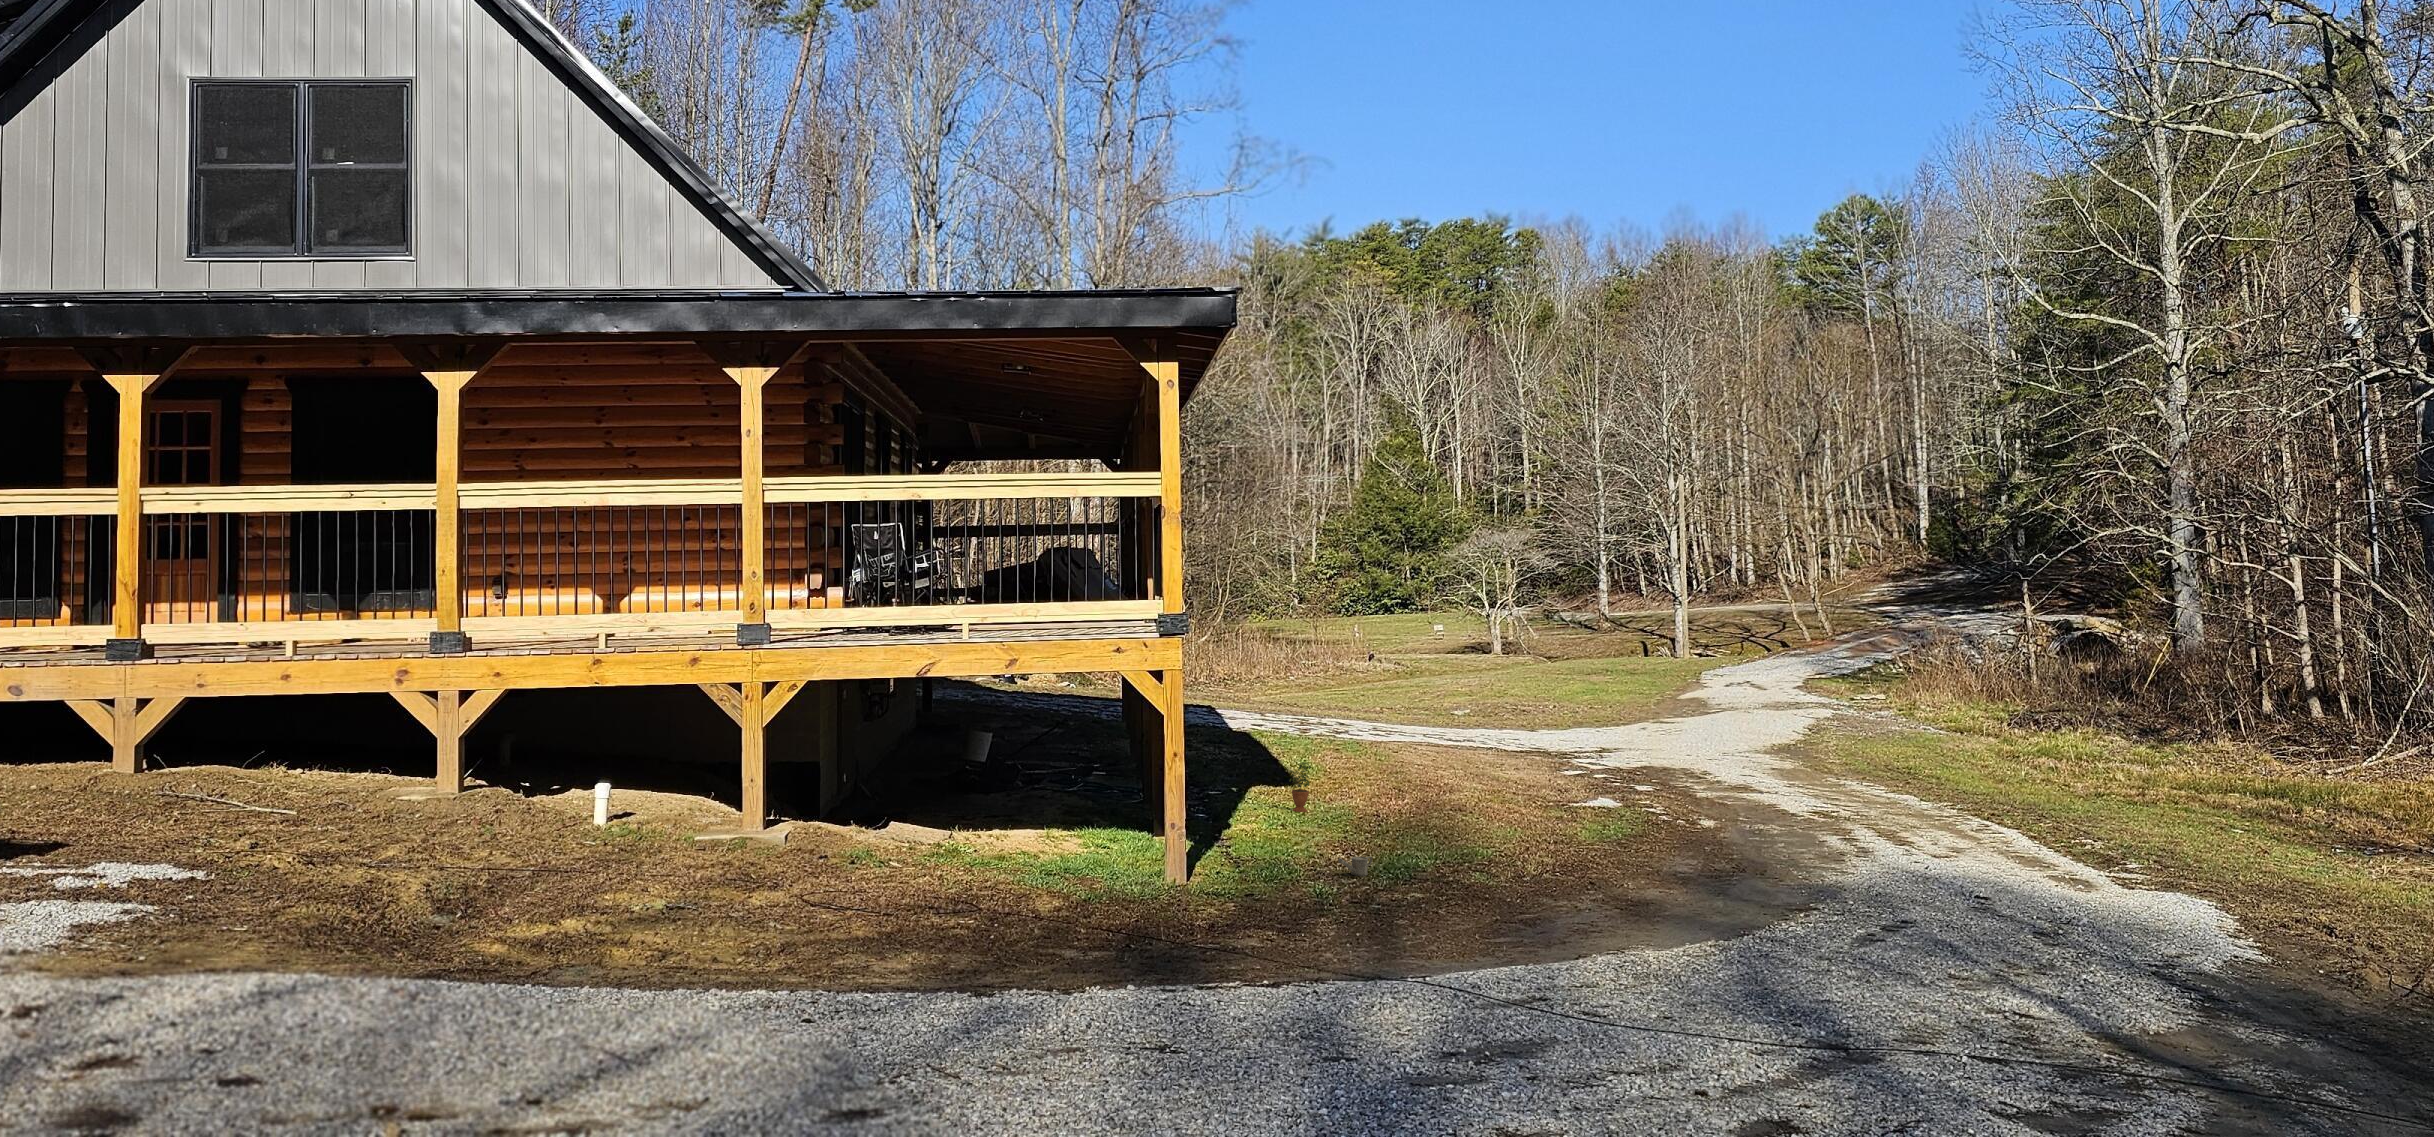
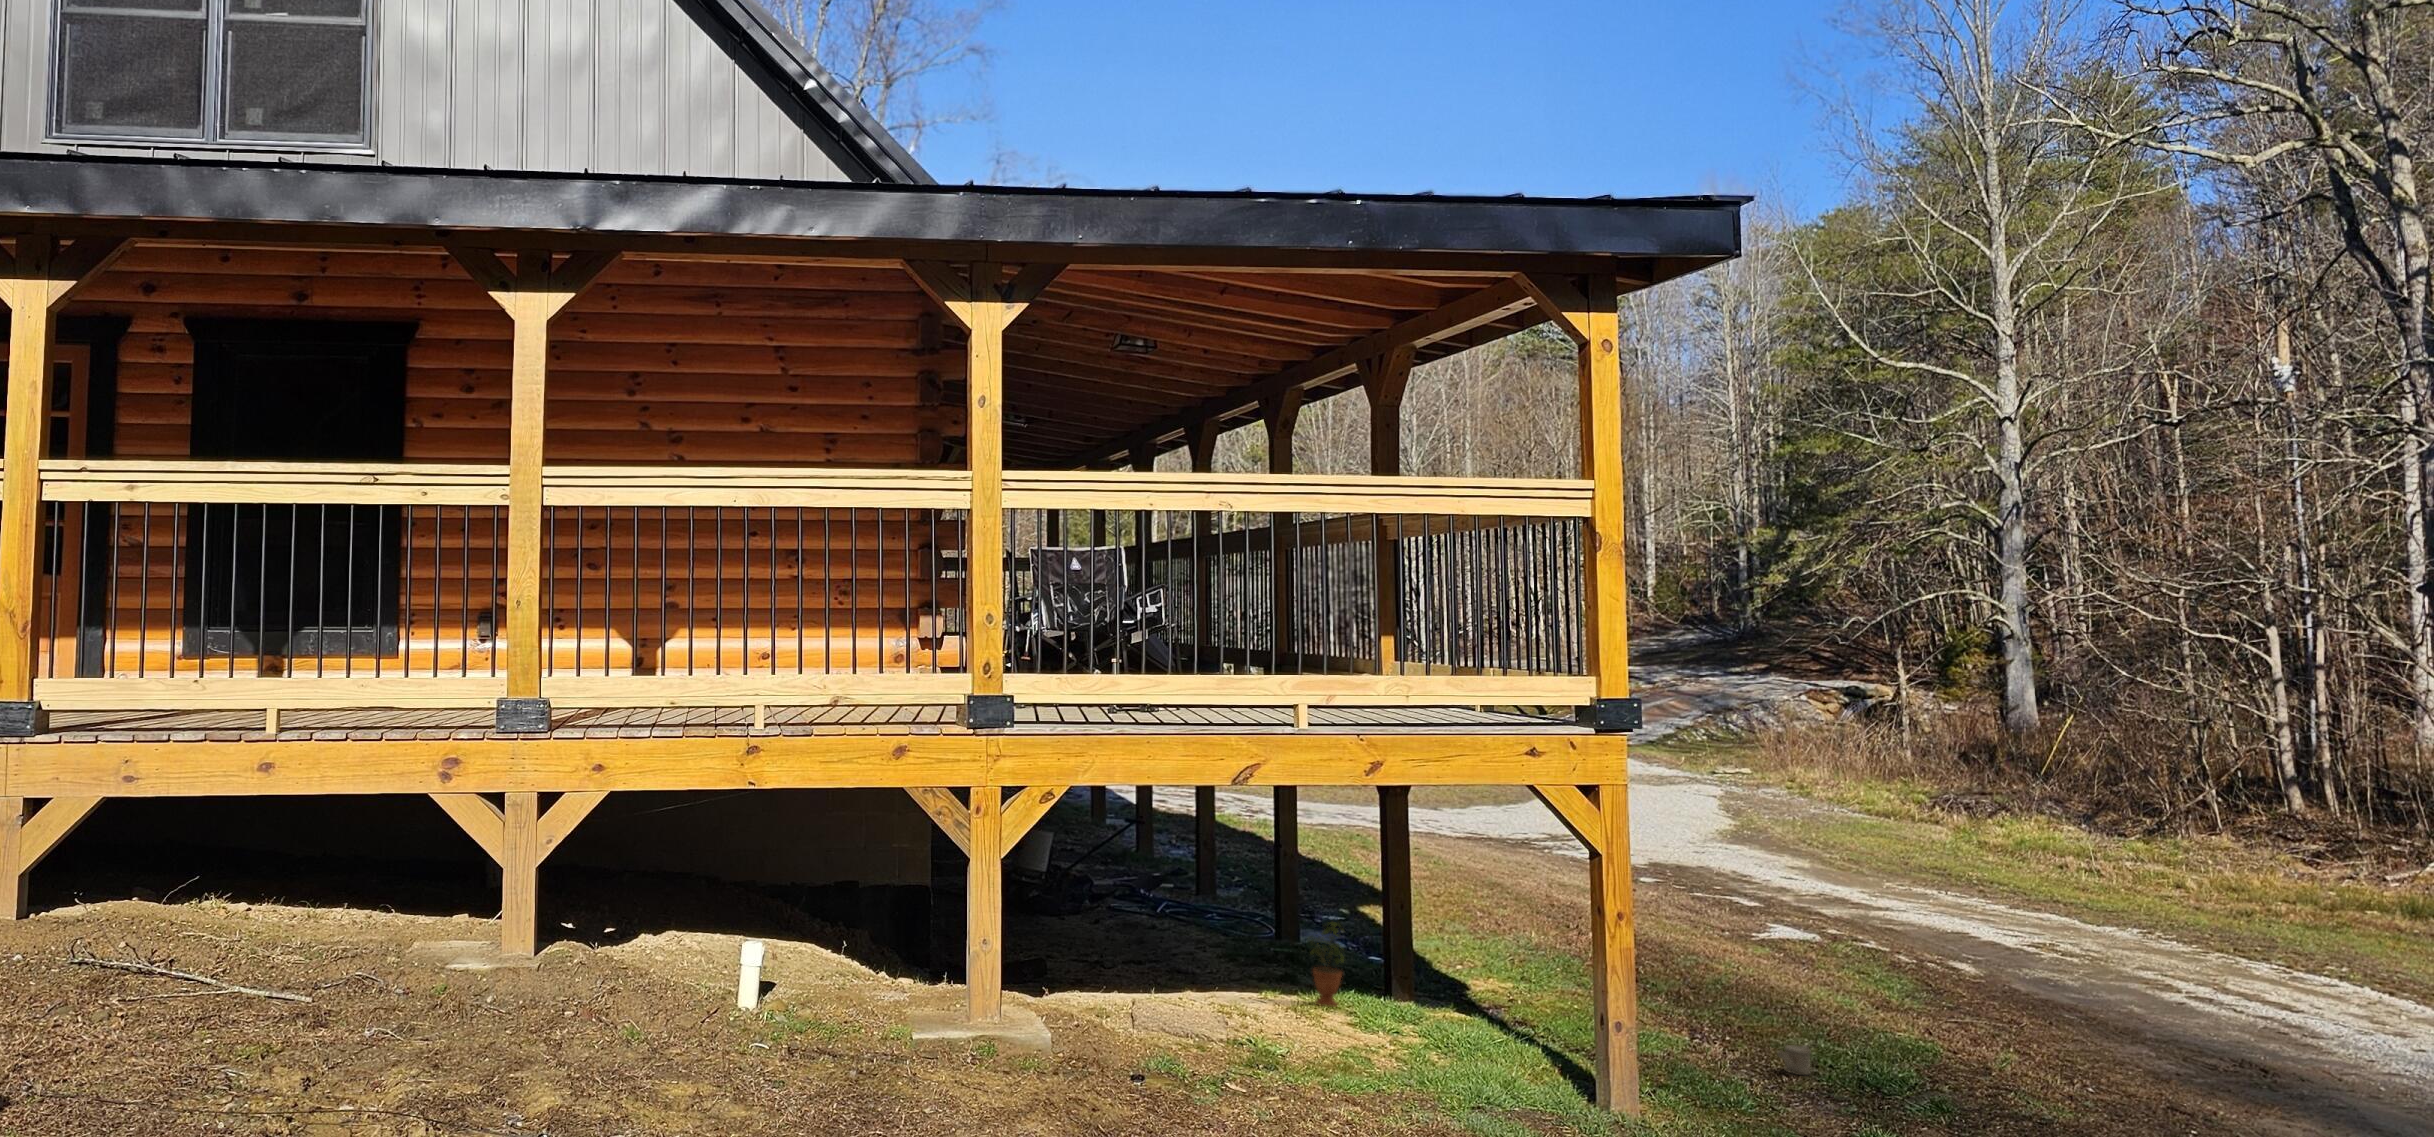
potted plant: present [1289,762,1311,812] -> present [1310,922,1343,1007]

